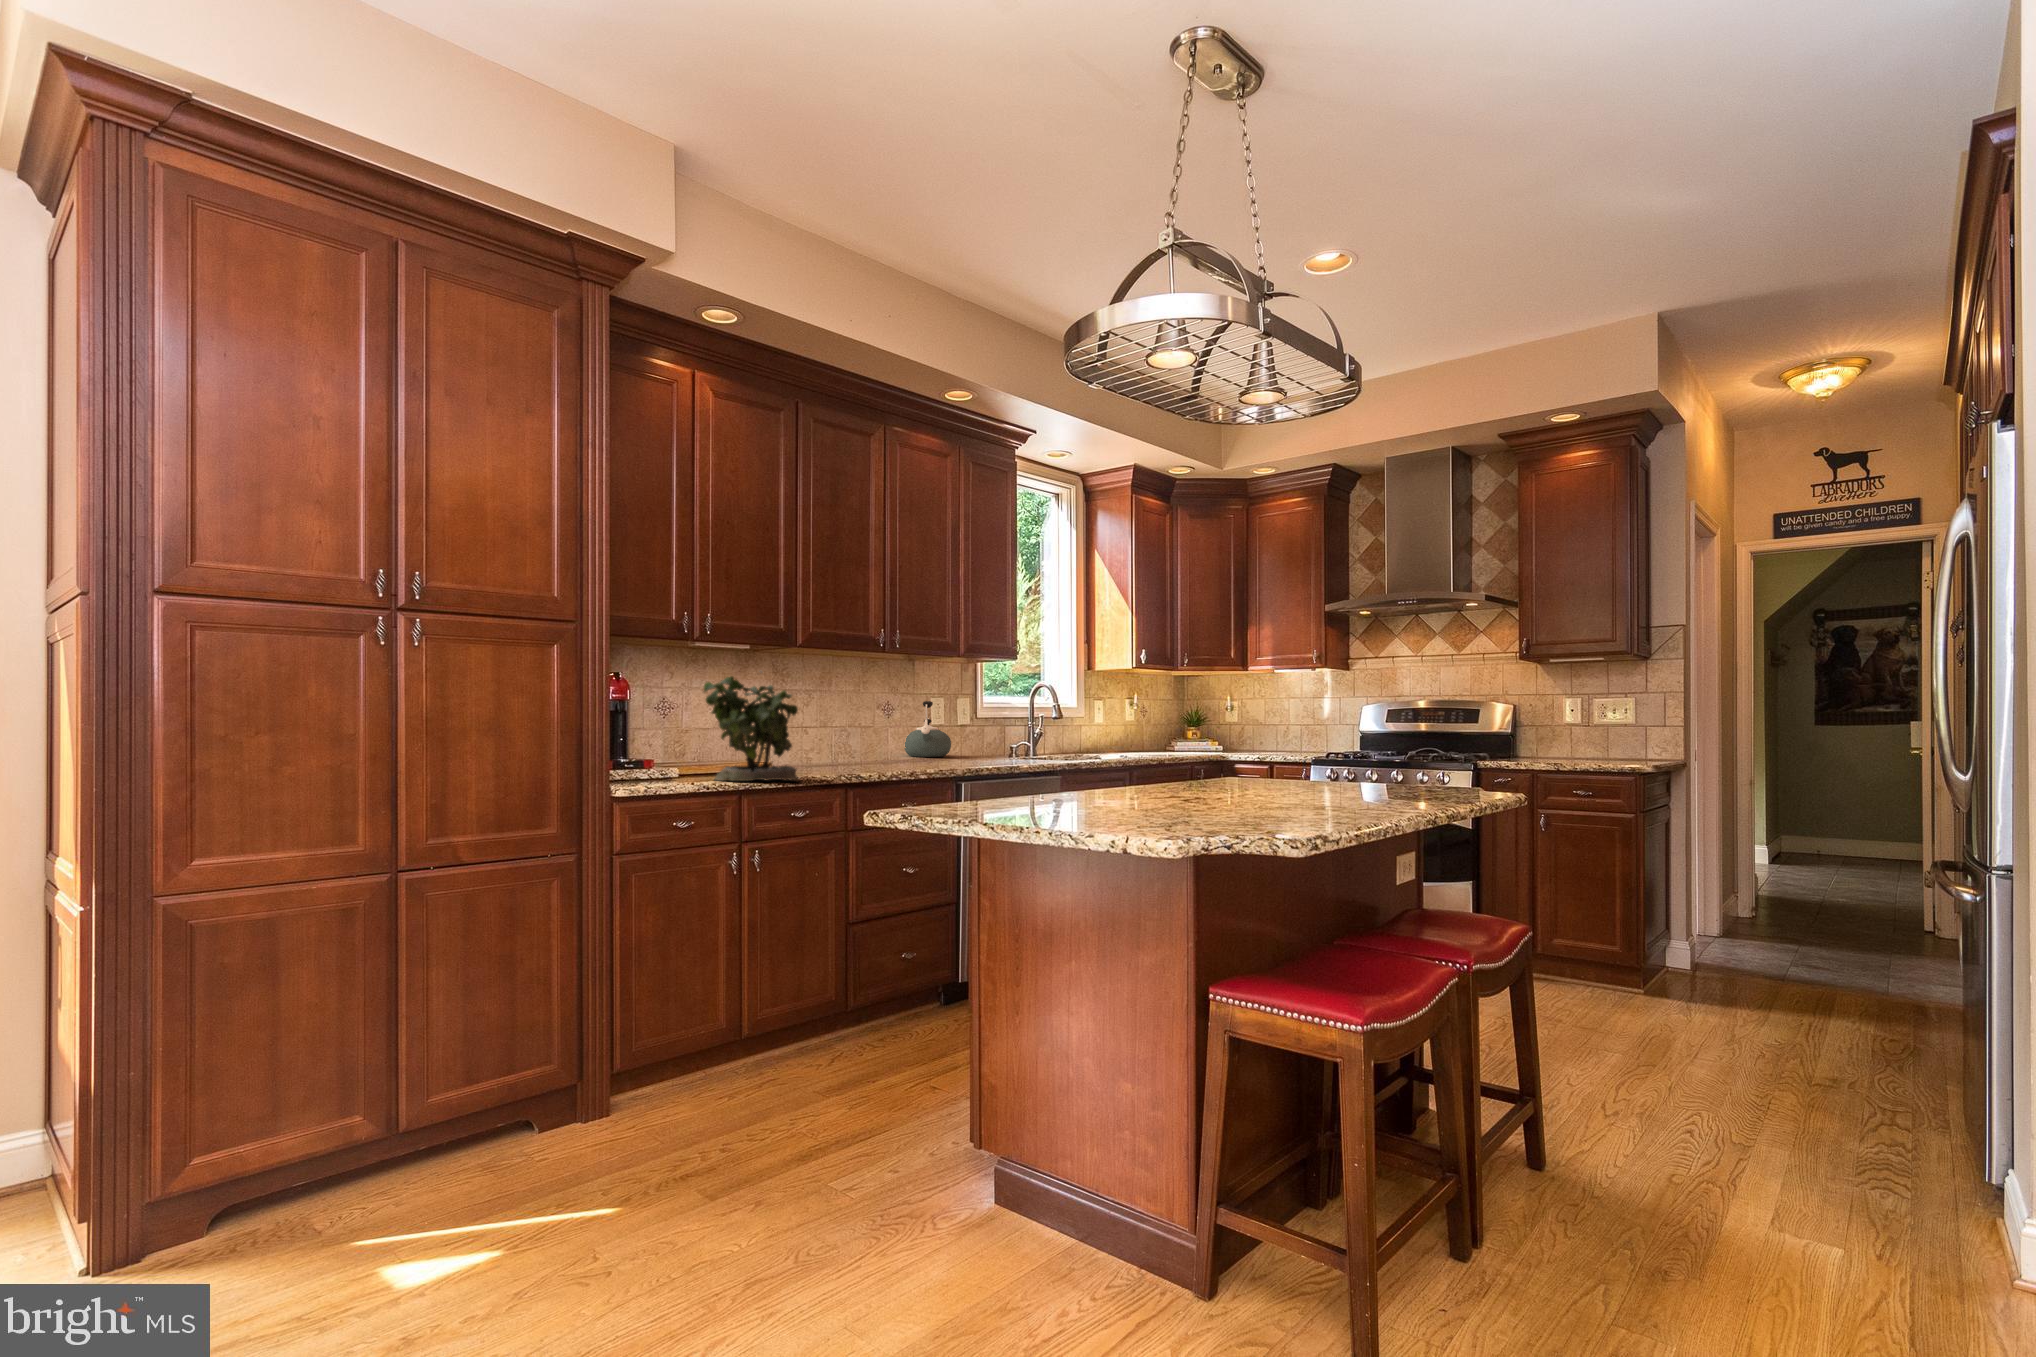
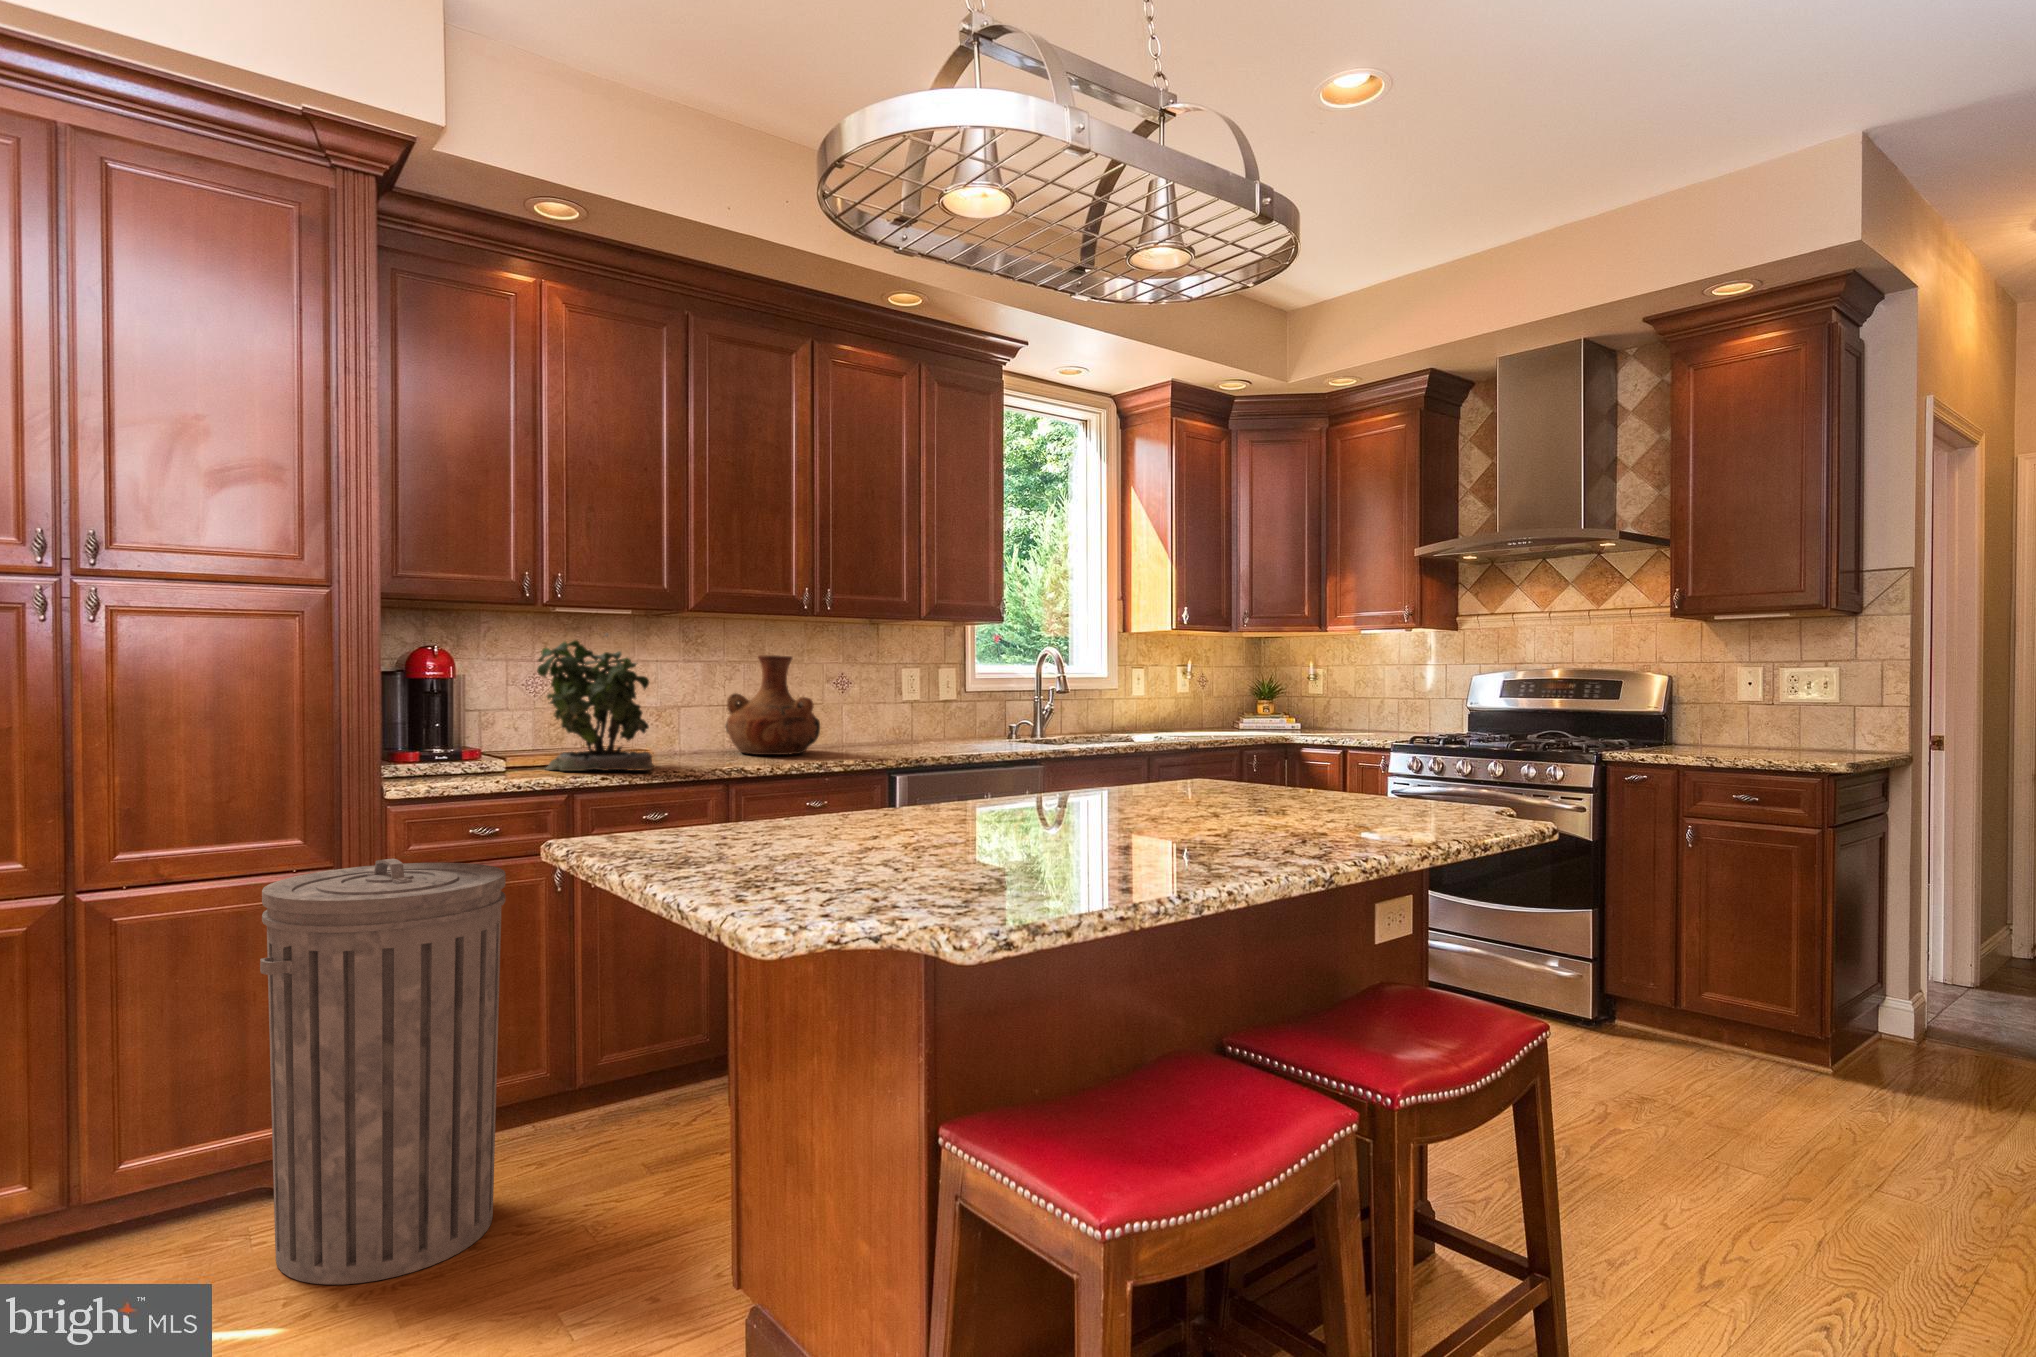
vase: none [820,688,898,769] -> present [725,655,820,755]
kettle: present [904,701,951,757] -> none [869,671,926,738]
trash can: none [578,846,751,1171] -> present [260,859,506,1284]

